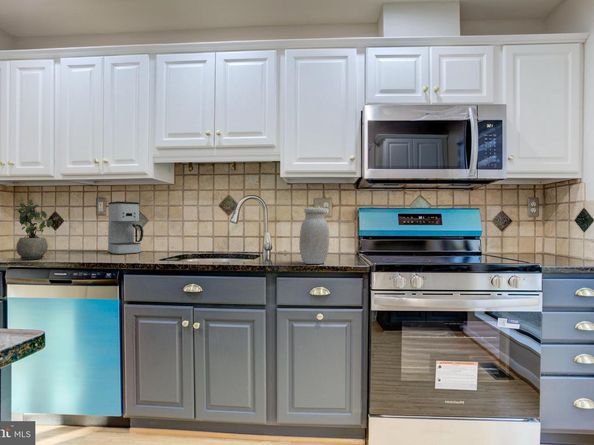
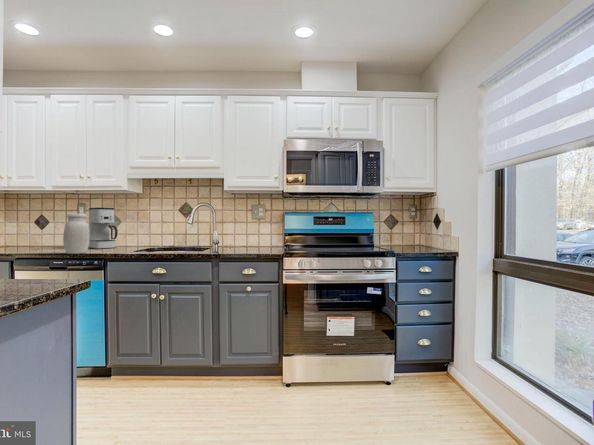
potted plant: present [15,200,59,260] -> none [16,207,52,253]
jar: present [299,208,329,264] -> present [63,213,89,254]

